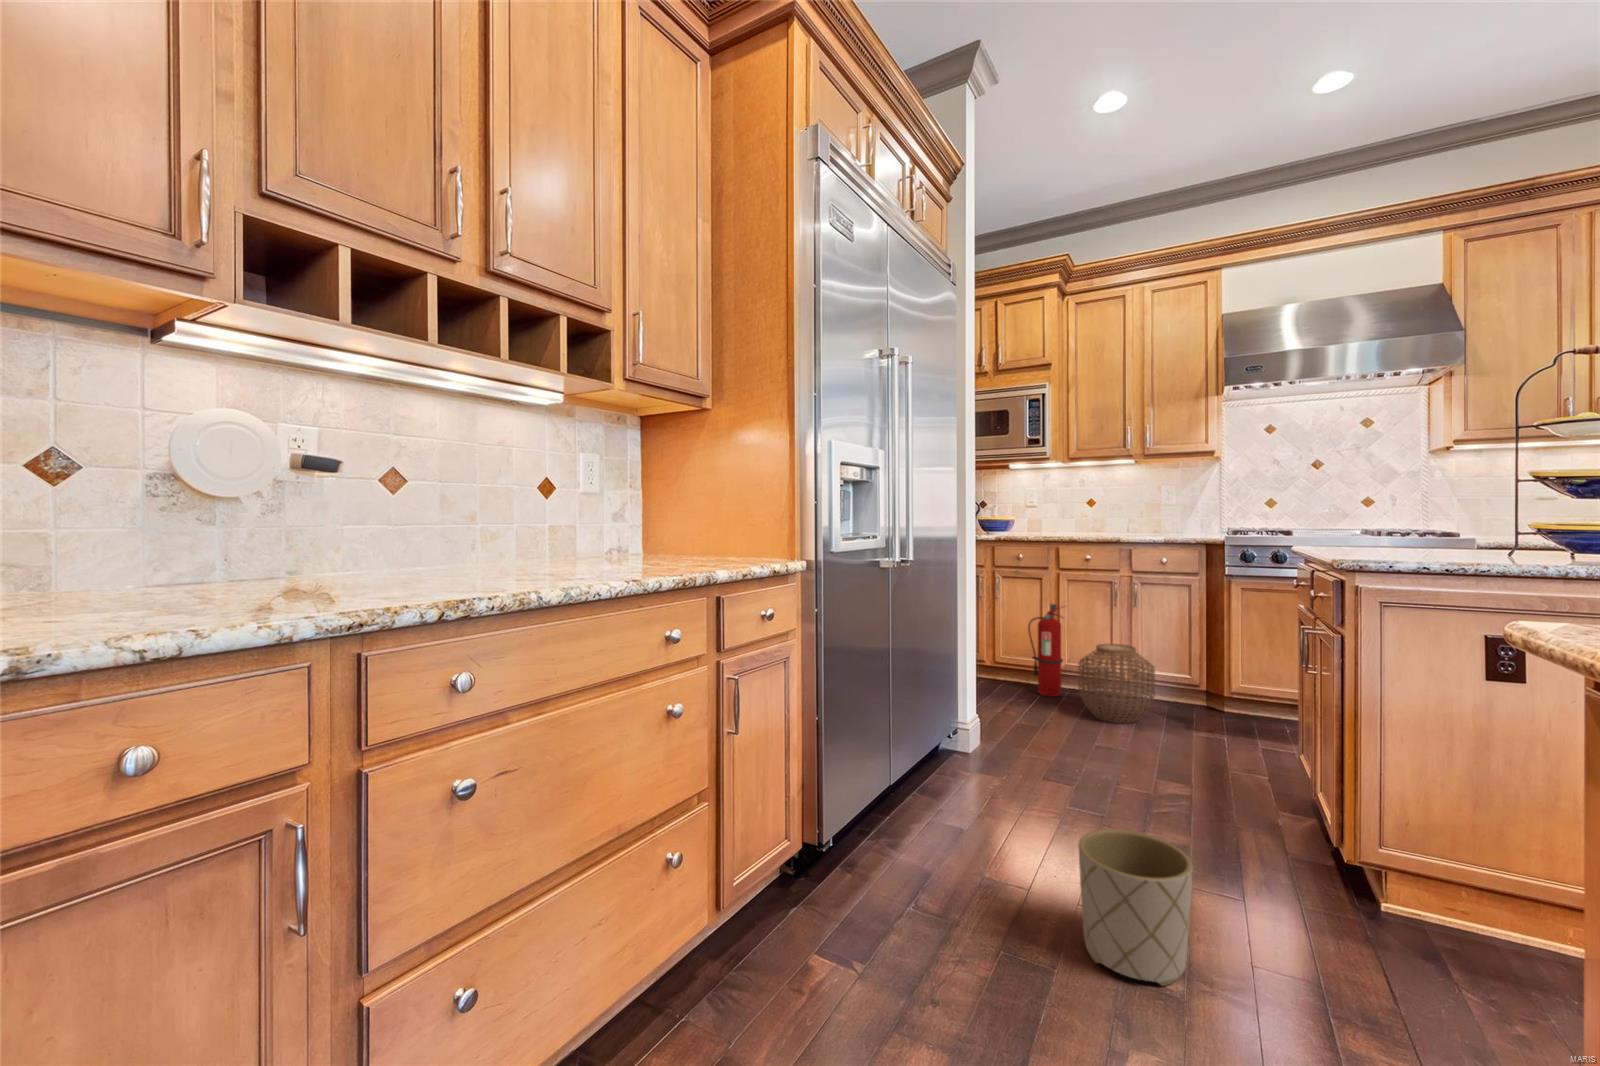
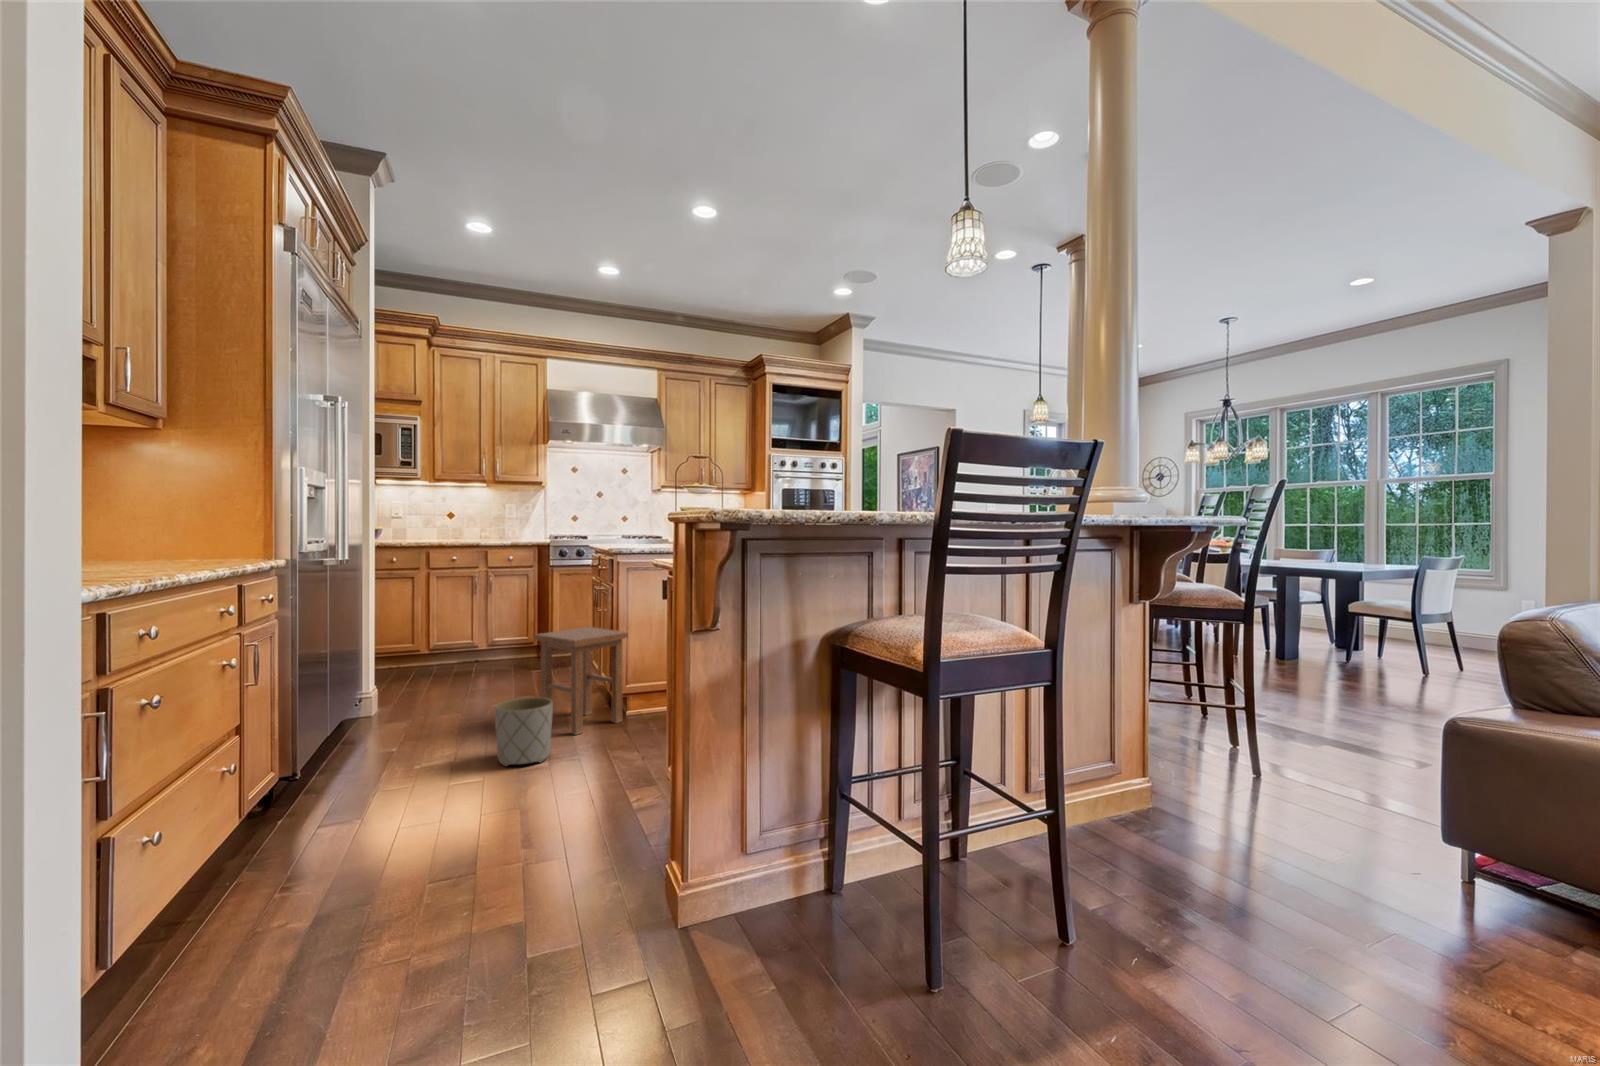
fire extinguisher: present [1028,604,1063,697] -> none [404,596,438,671]
woven basket: present [1078,644,1155,723] -> none [452,619,508,676]
stool: none [1172,704,1383,927] -> present [535,627,628,735]

